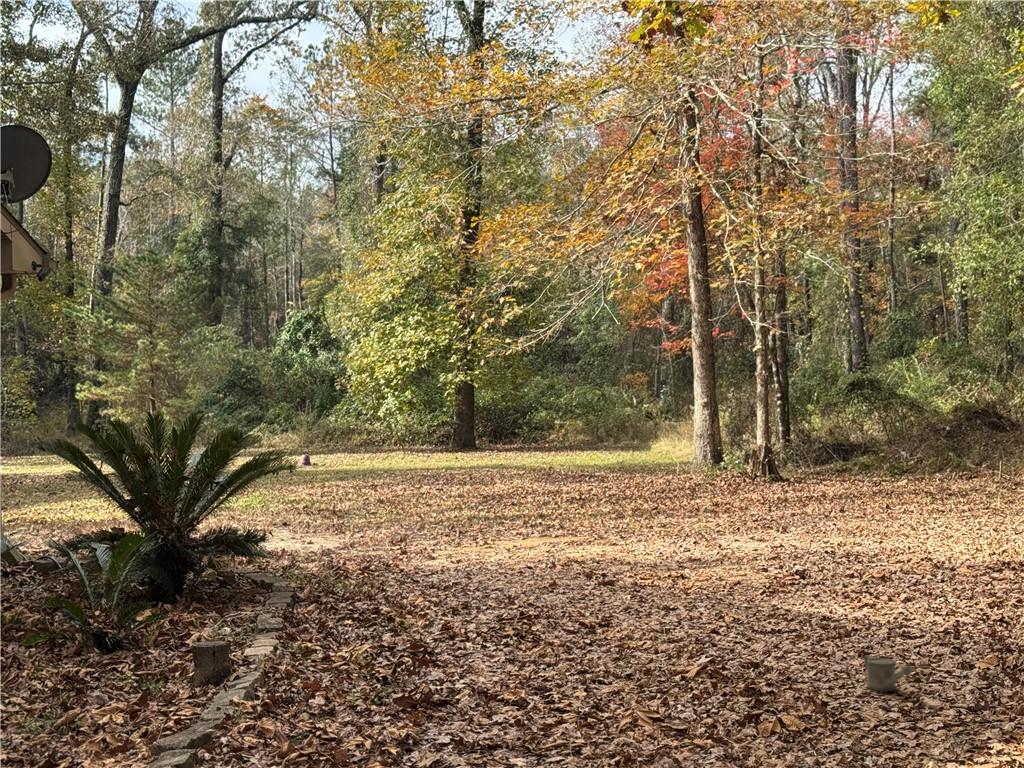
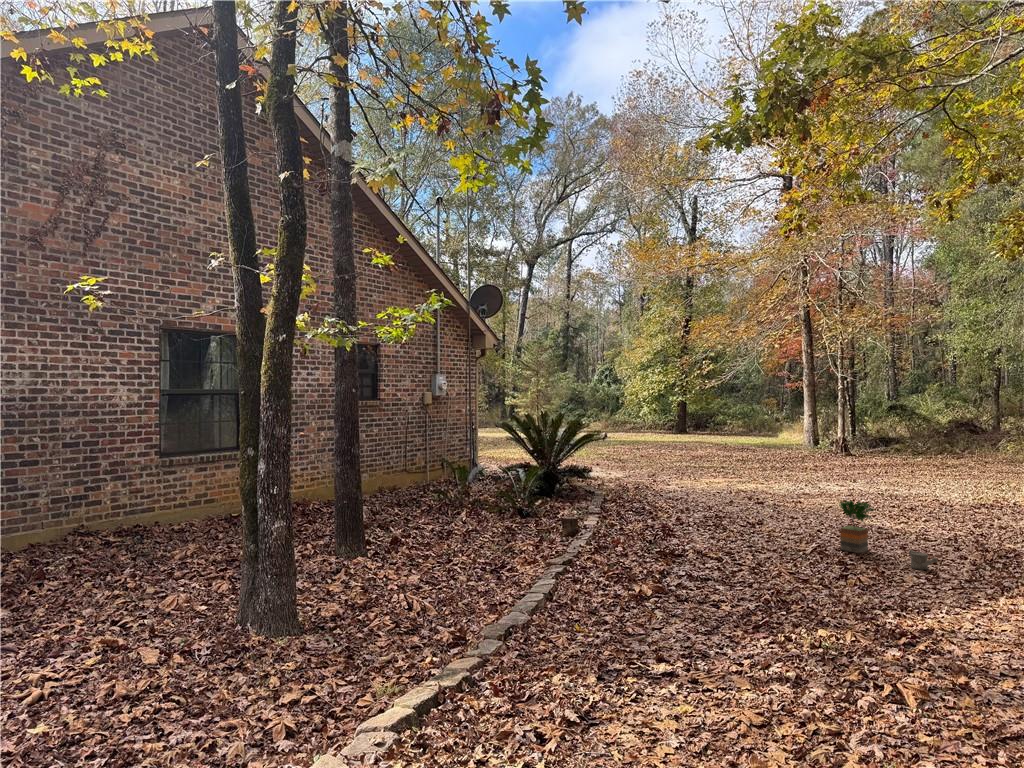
potted tree: none [742,567,806,669] -> present [839,500,874,553]

